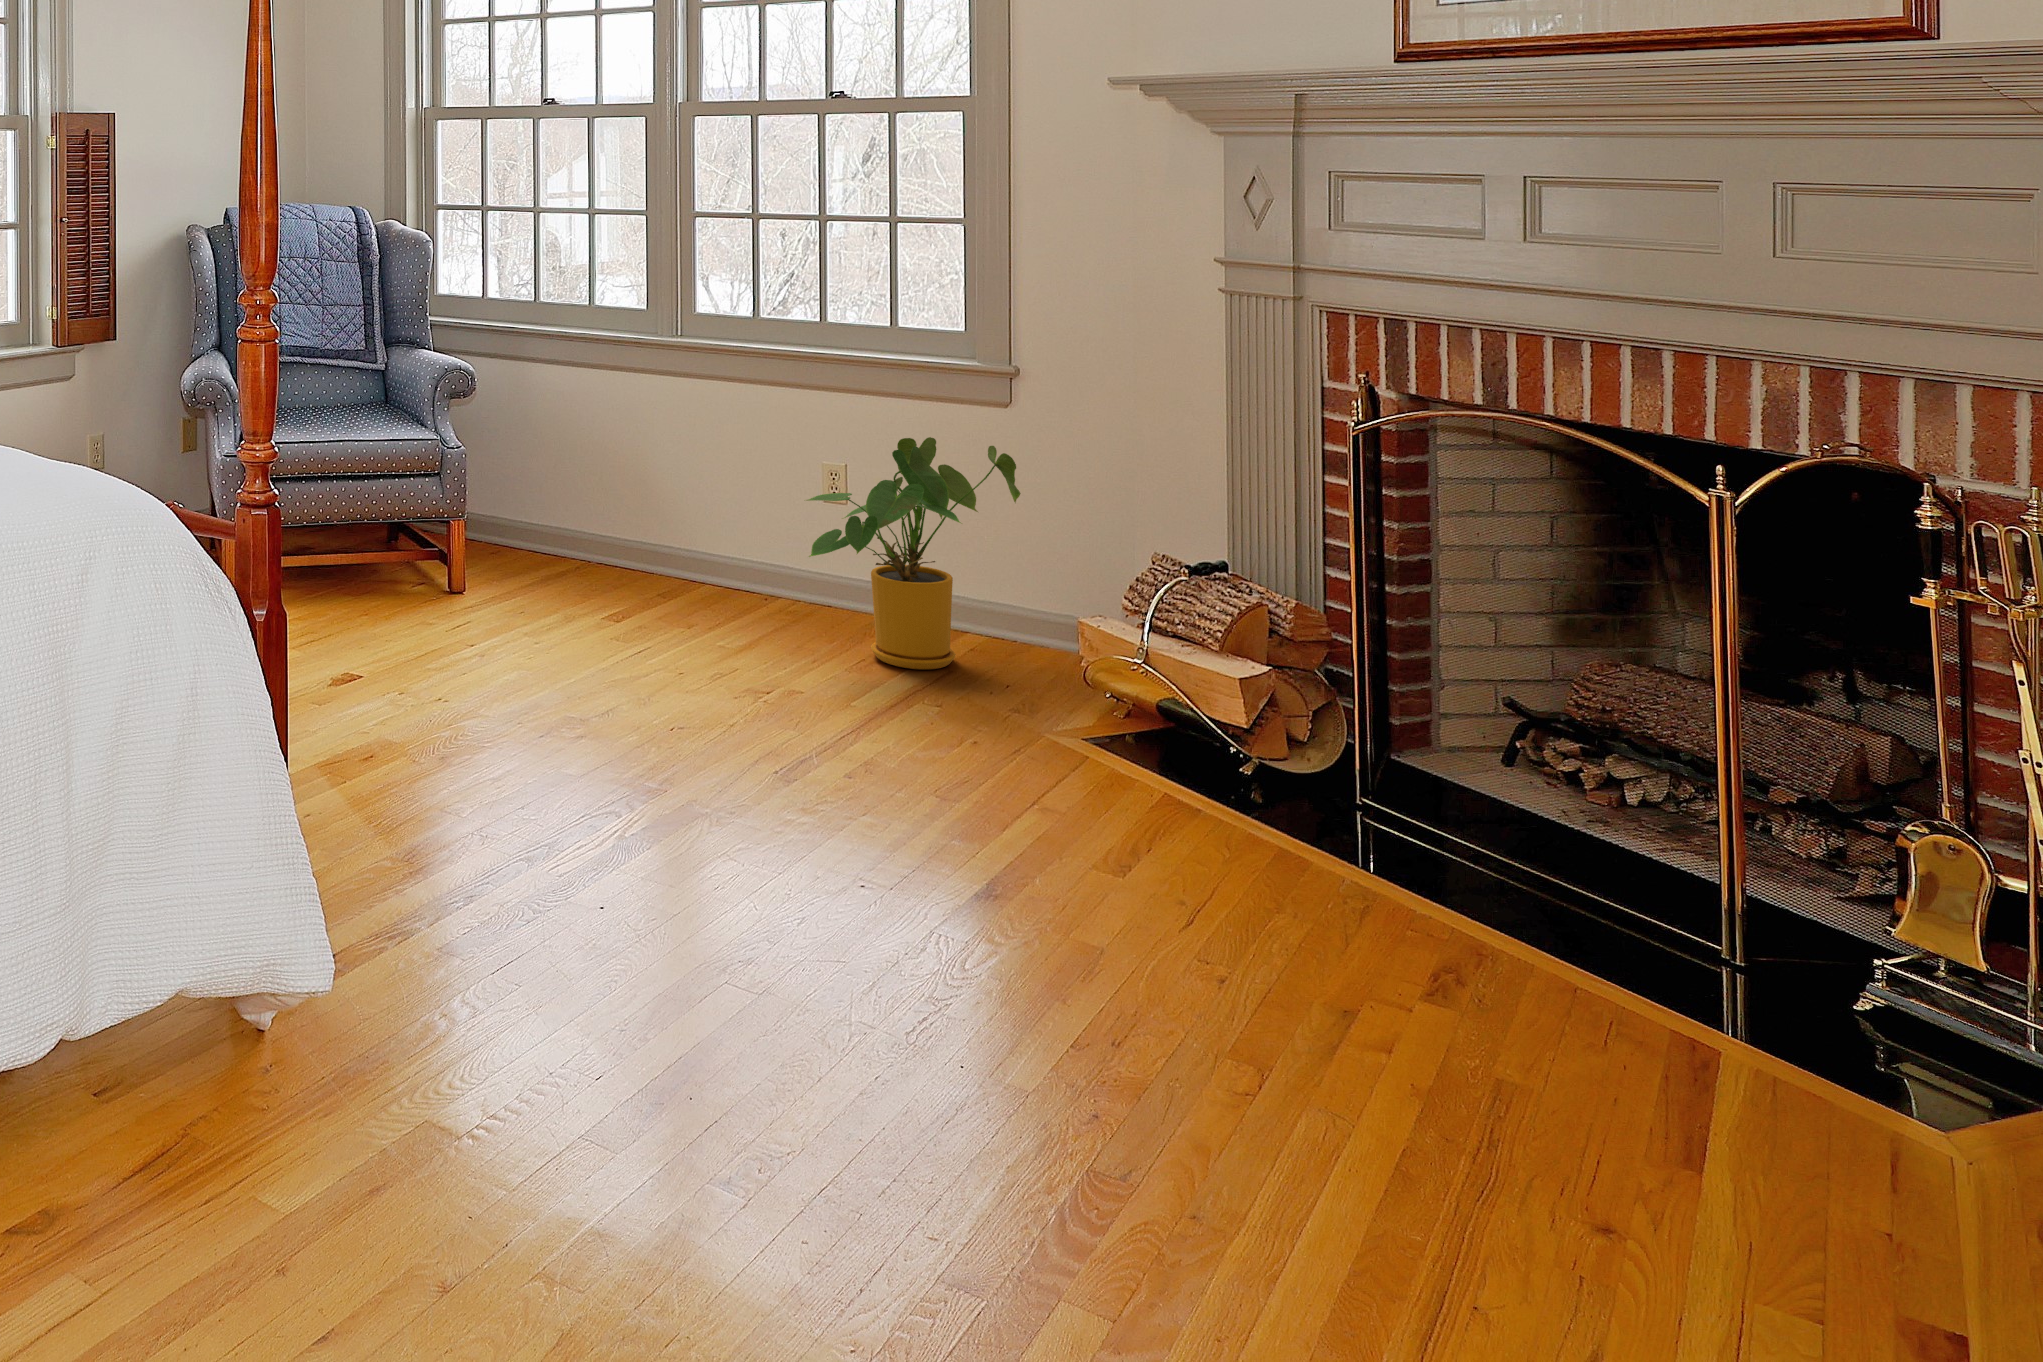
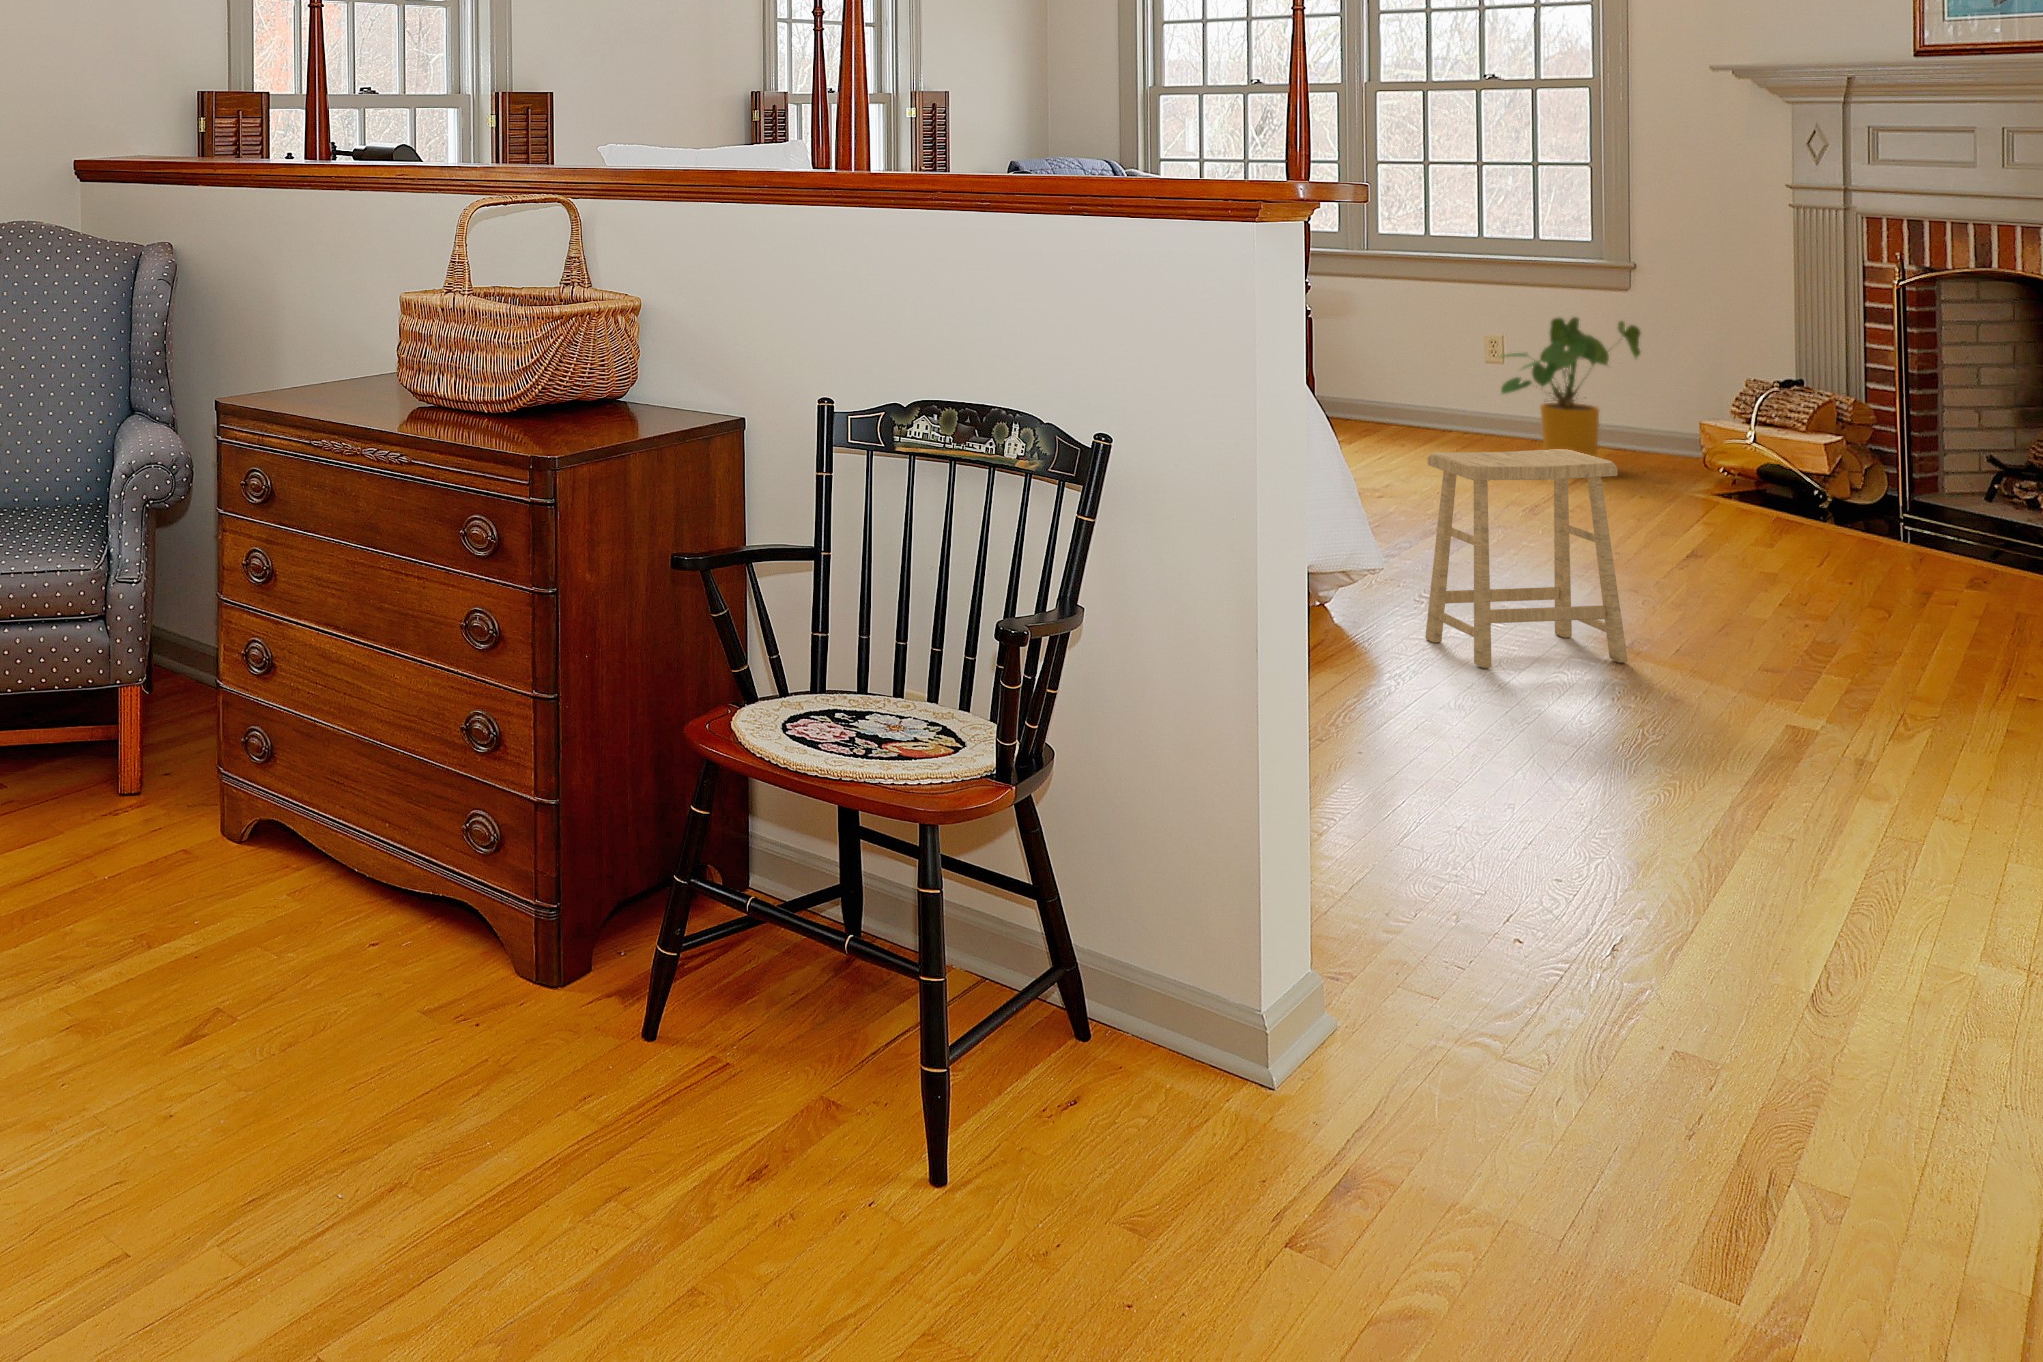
footstool: none [368,798,703,1272] -> present [1425,449,1628,668]

